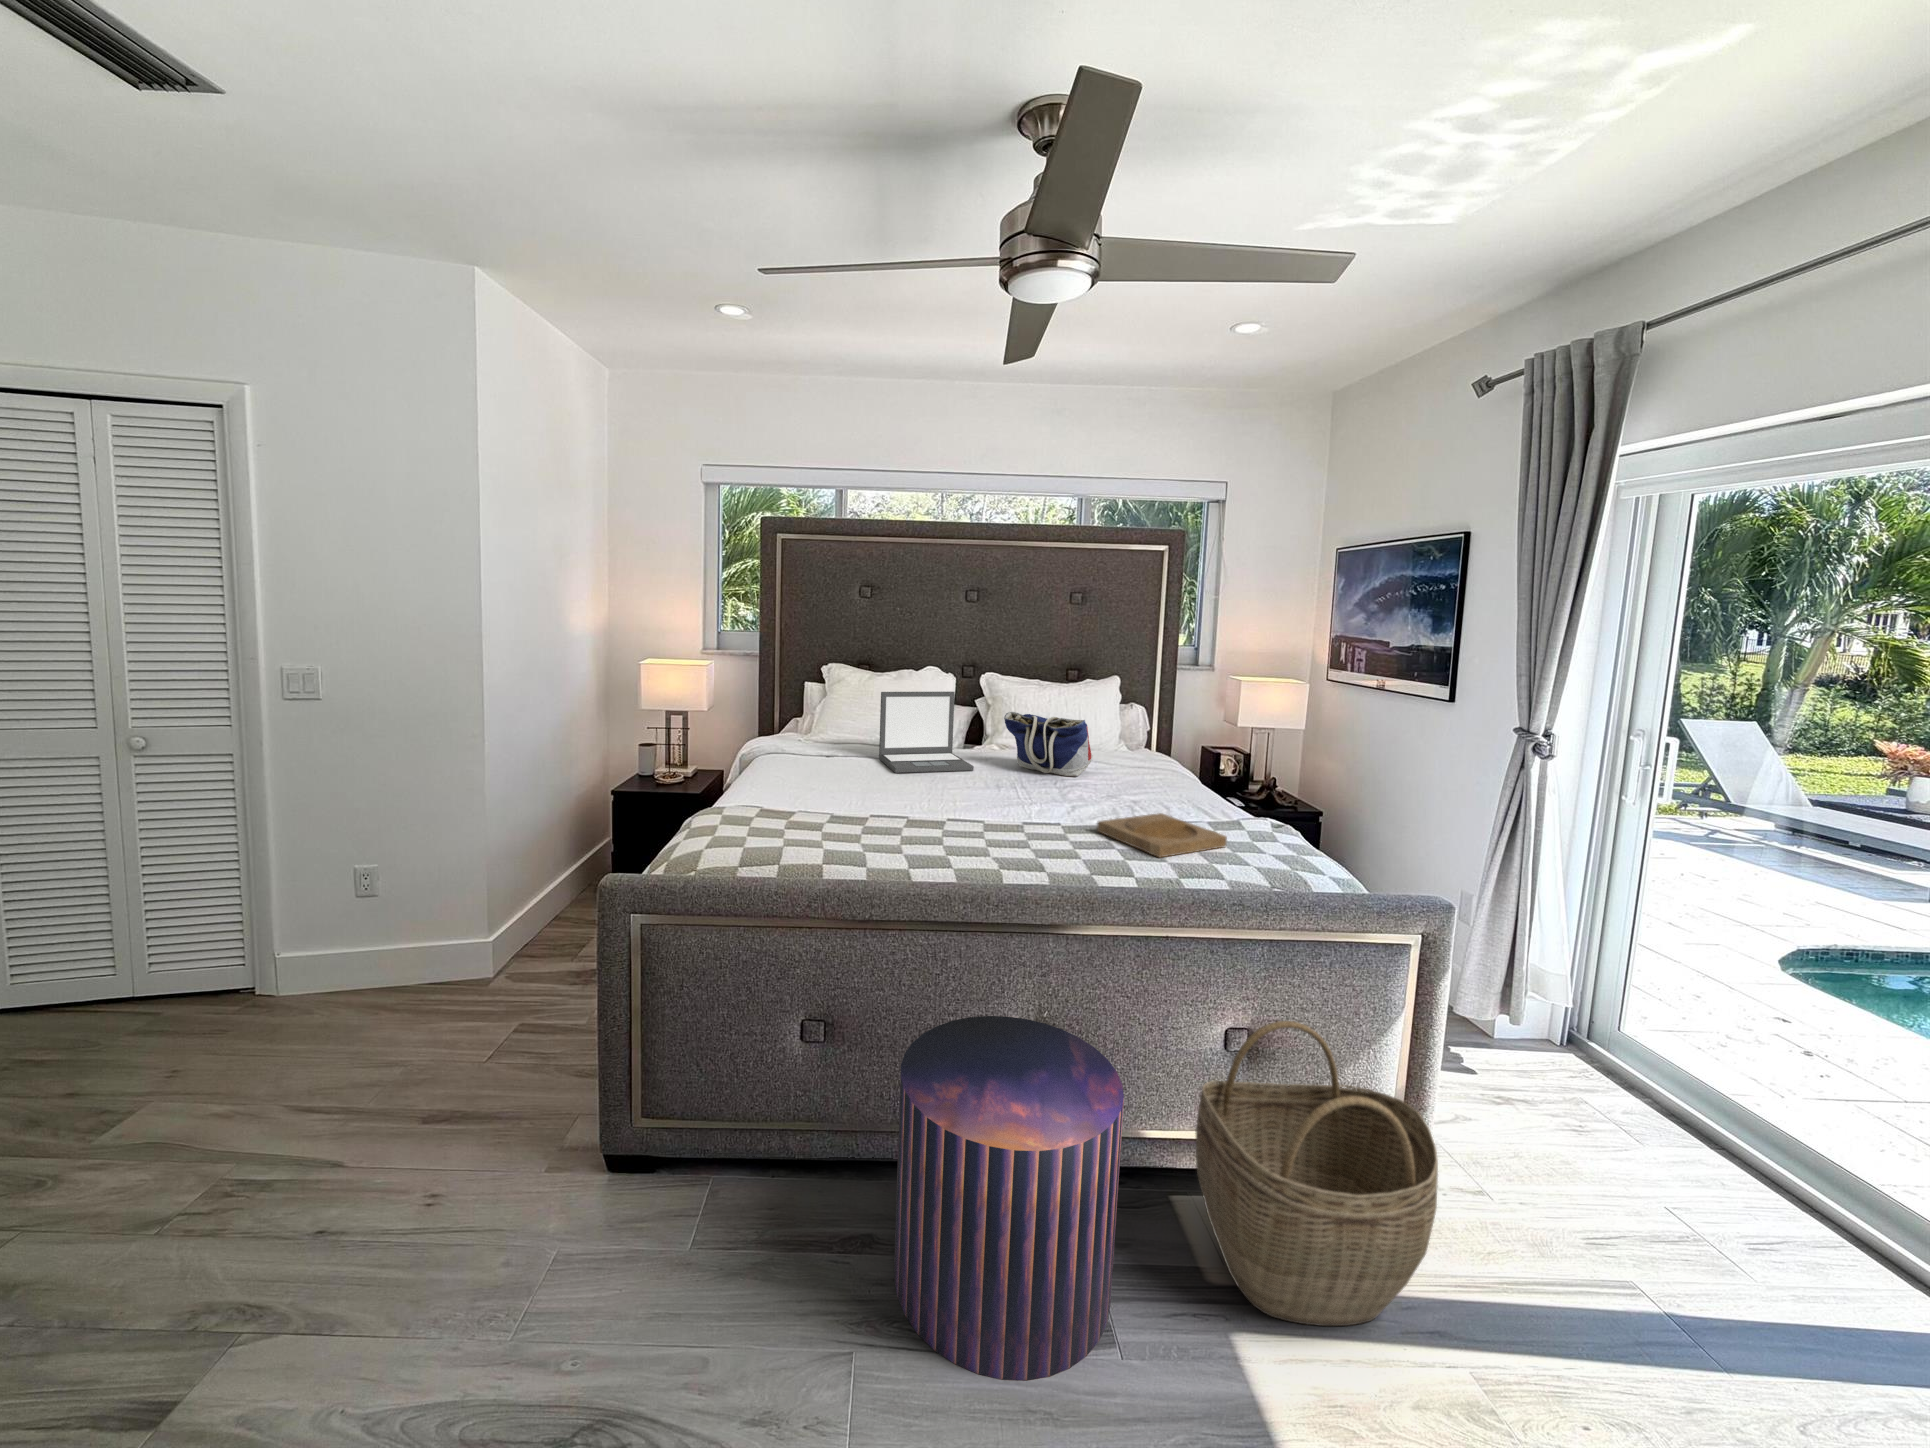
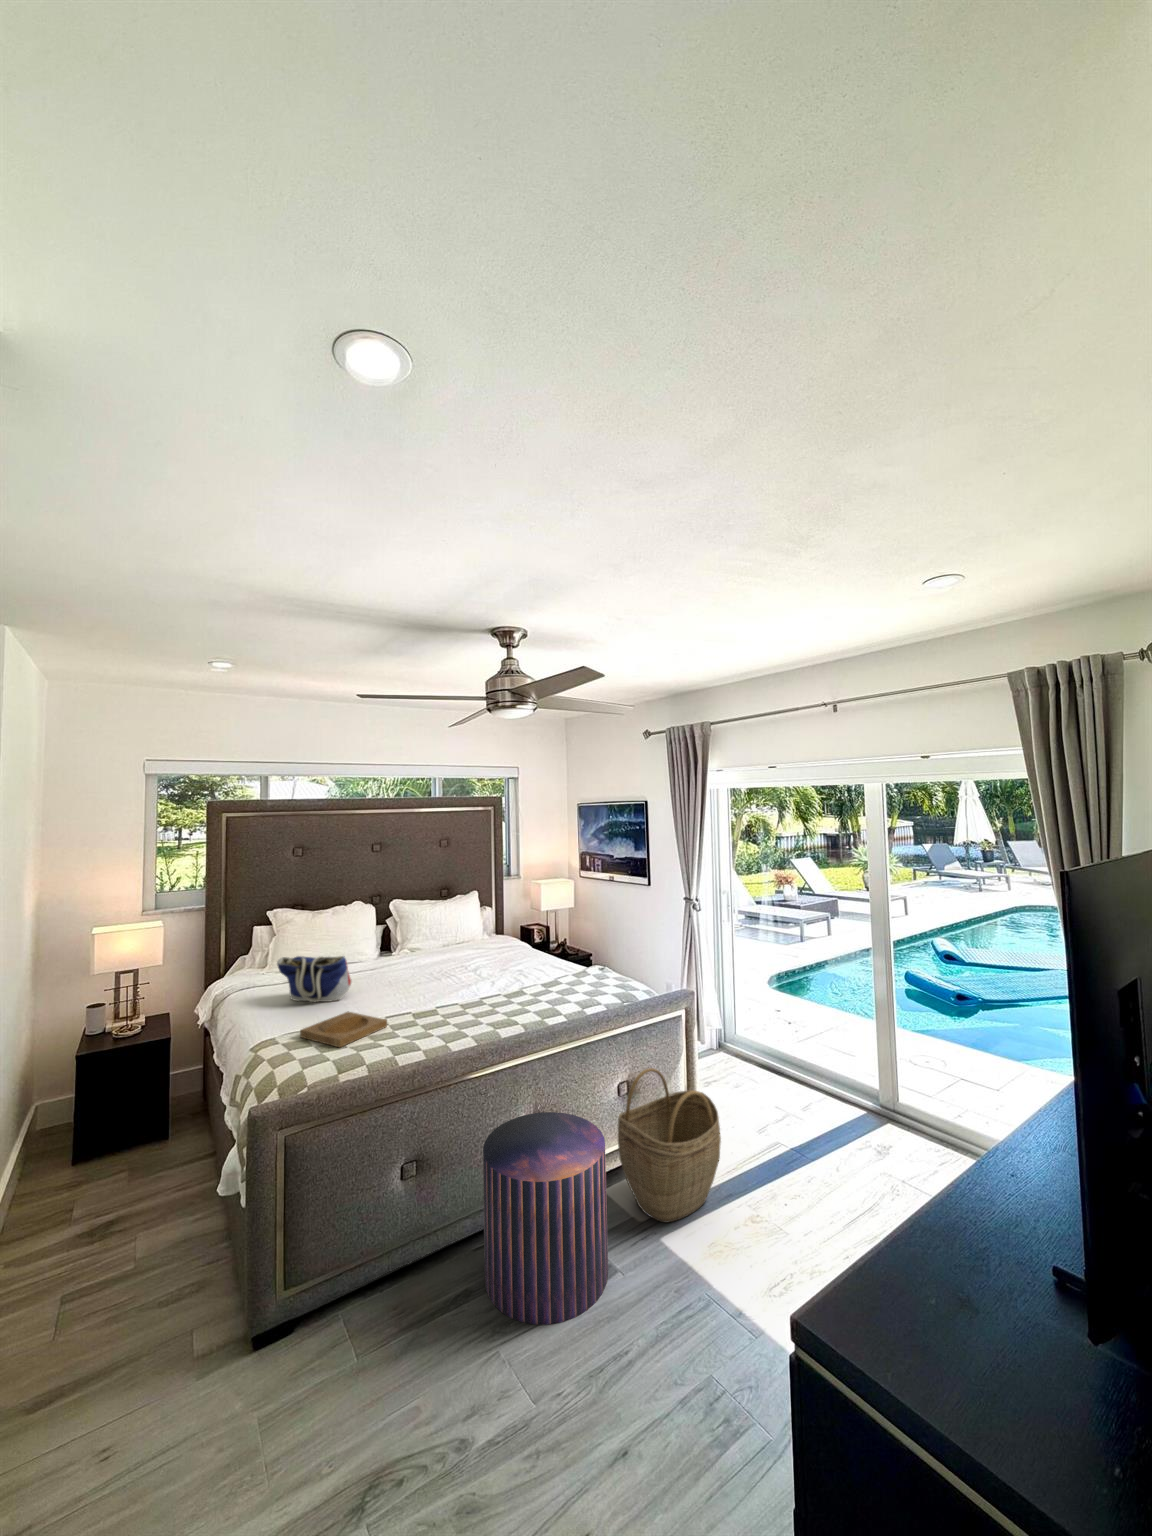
laptop: present [879,692,974,773] -> none [342,919,415,985]
tote bag: present [1004,712,1093,776] -> present [277,956,352,1002]
tray: present [1097,813,1227,857] -> present [300,1011,387,1048]

